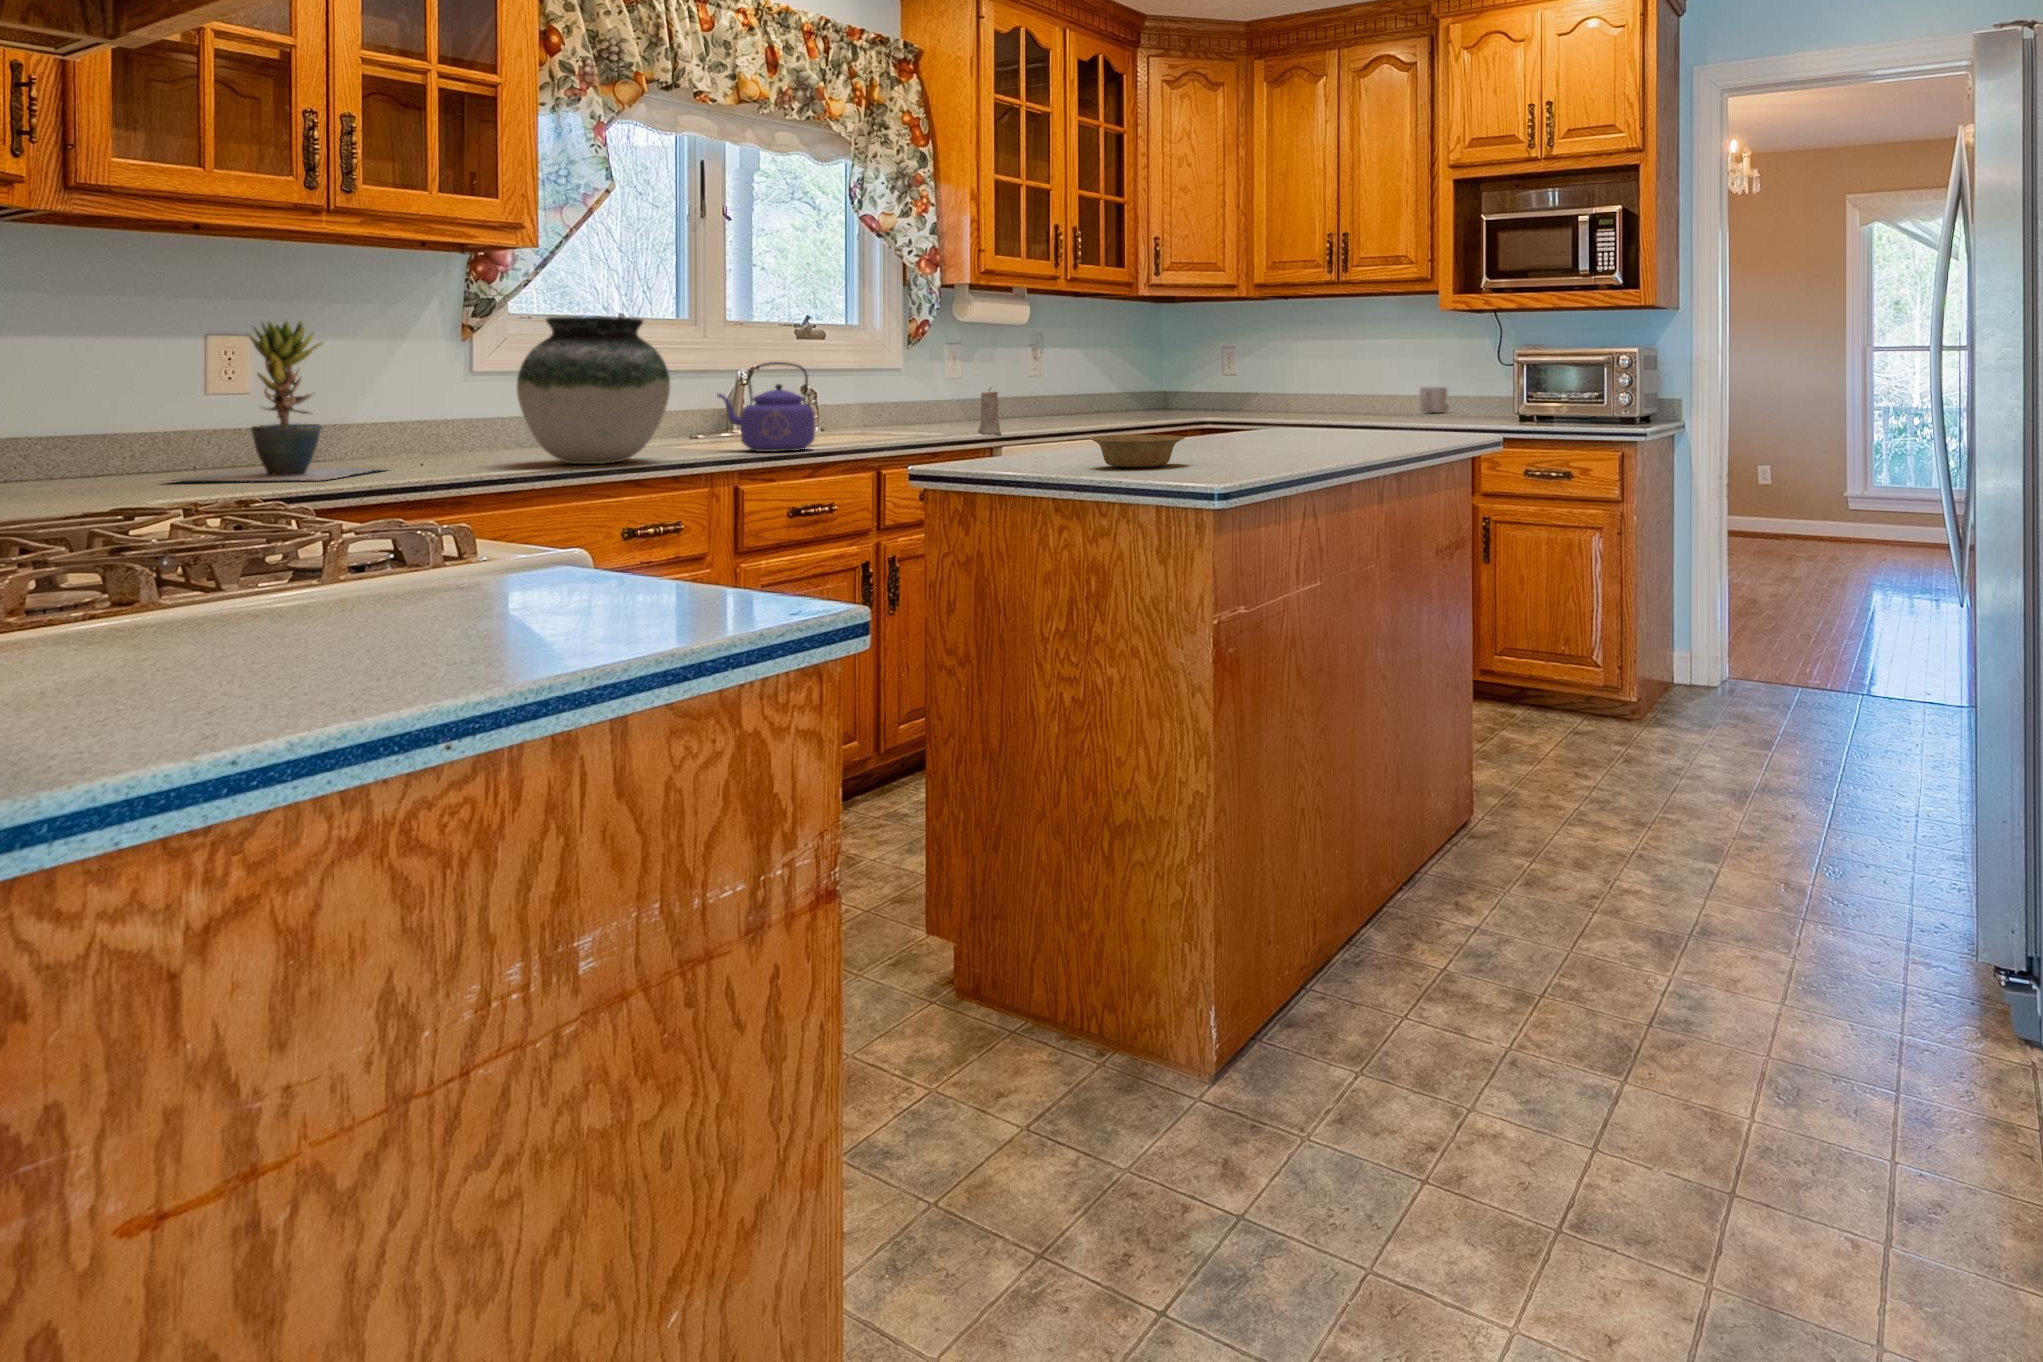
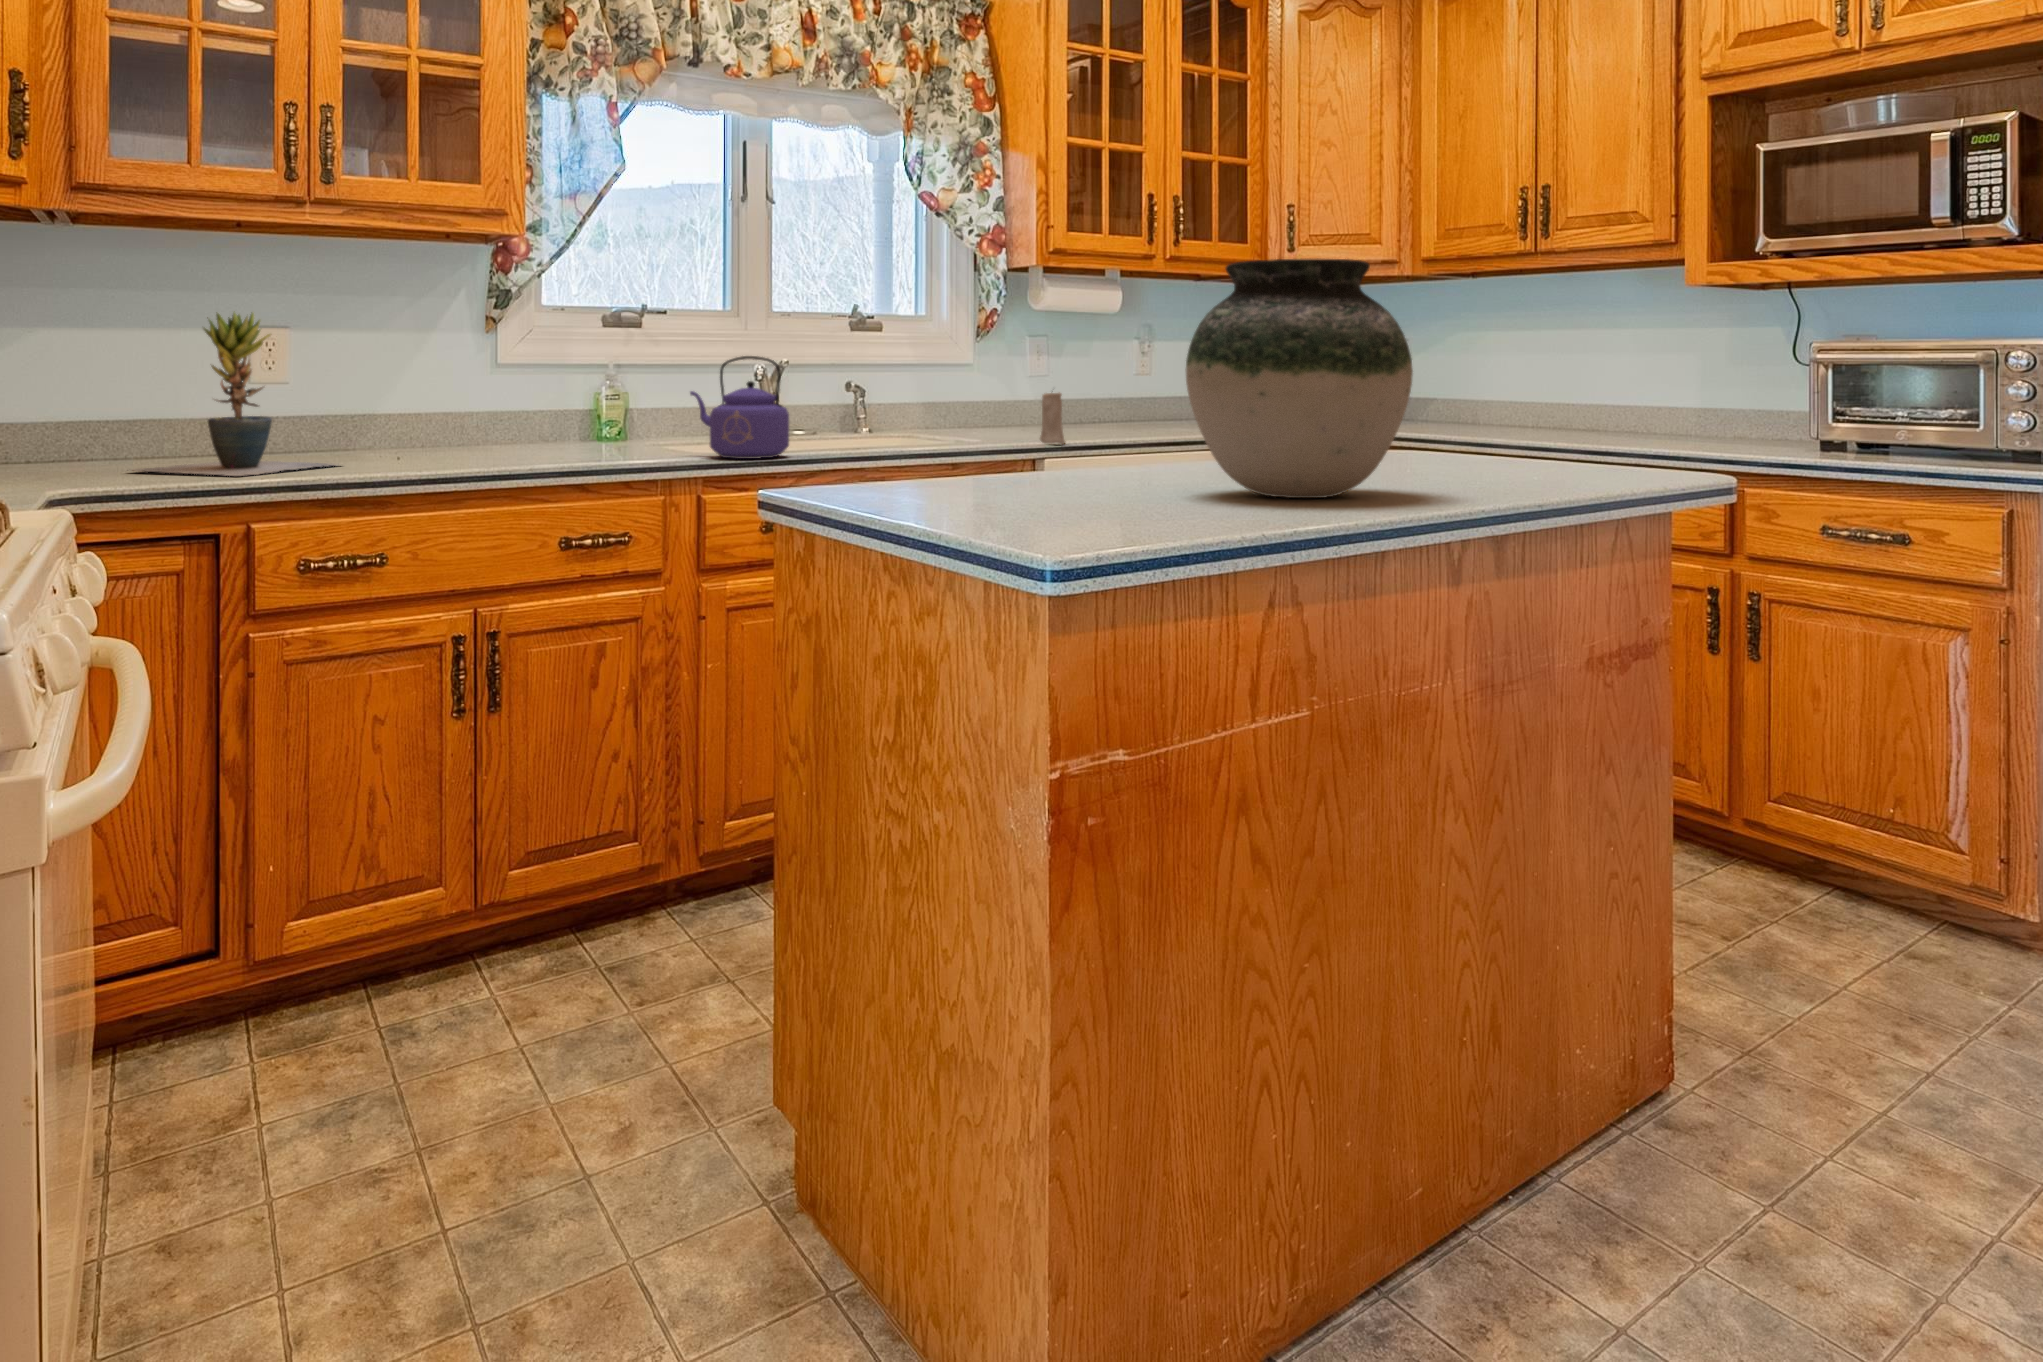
vase: present [517,317,670,464] -> present [1185,258,1413,498]
mug: present [1420,387,1449,413] -> none [1668,394,1716,430]
bowl: present [1089,435,1185,467] -> none [947,460,1089,511]

